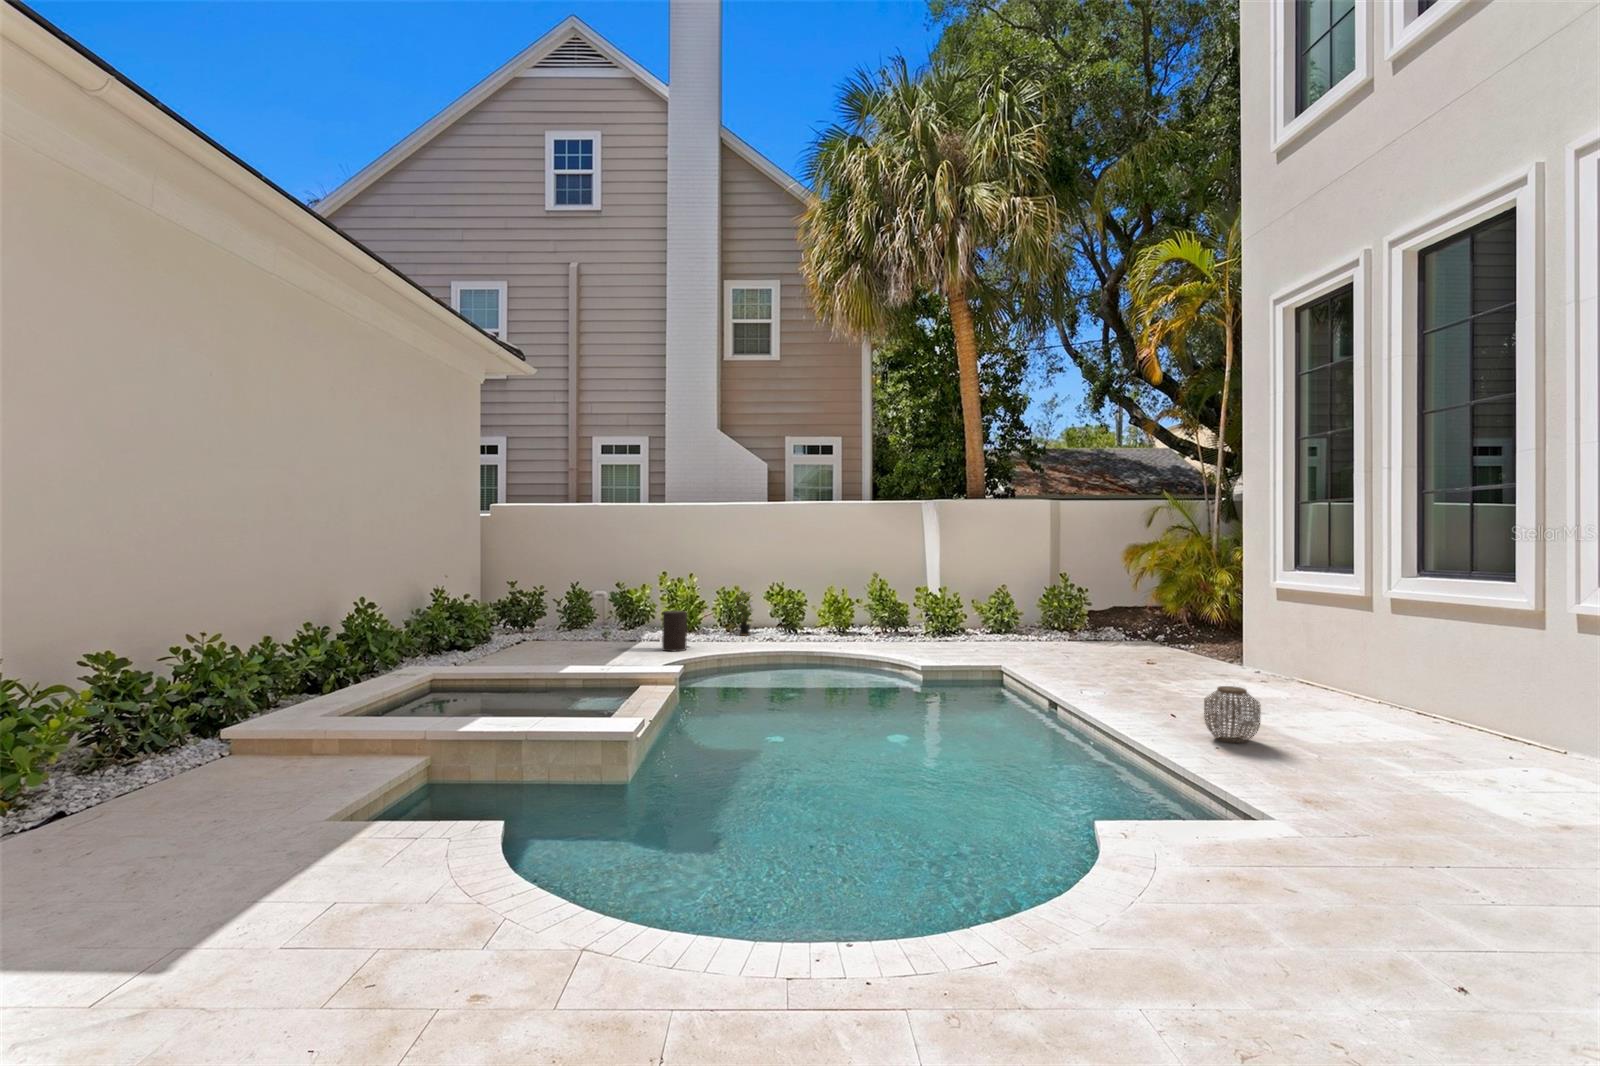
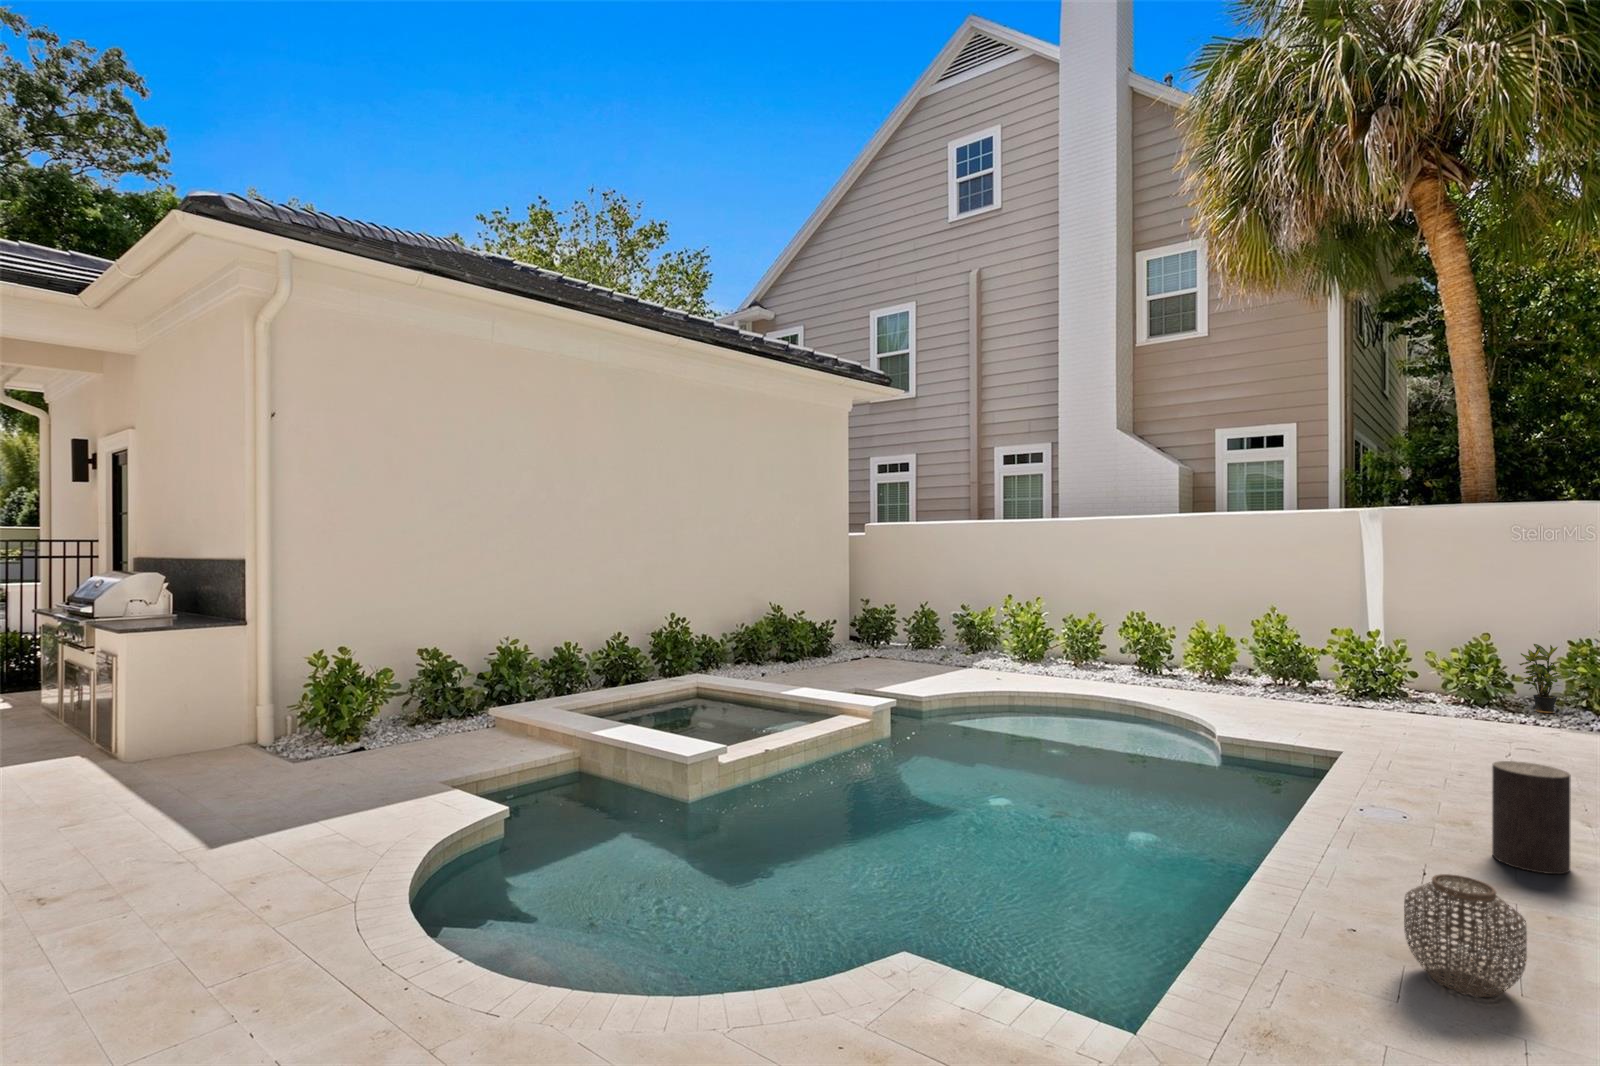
potted plant: present [734,591,752,636] -> present [1519,644,1562,714]
stool: present [662,610,687,651] -> present [1492,761,1571,874]

